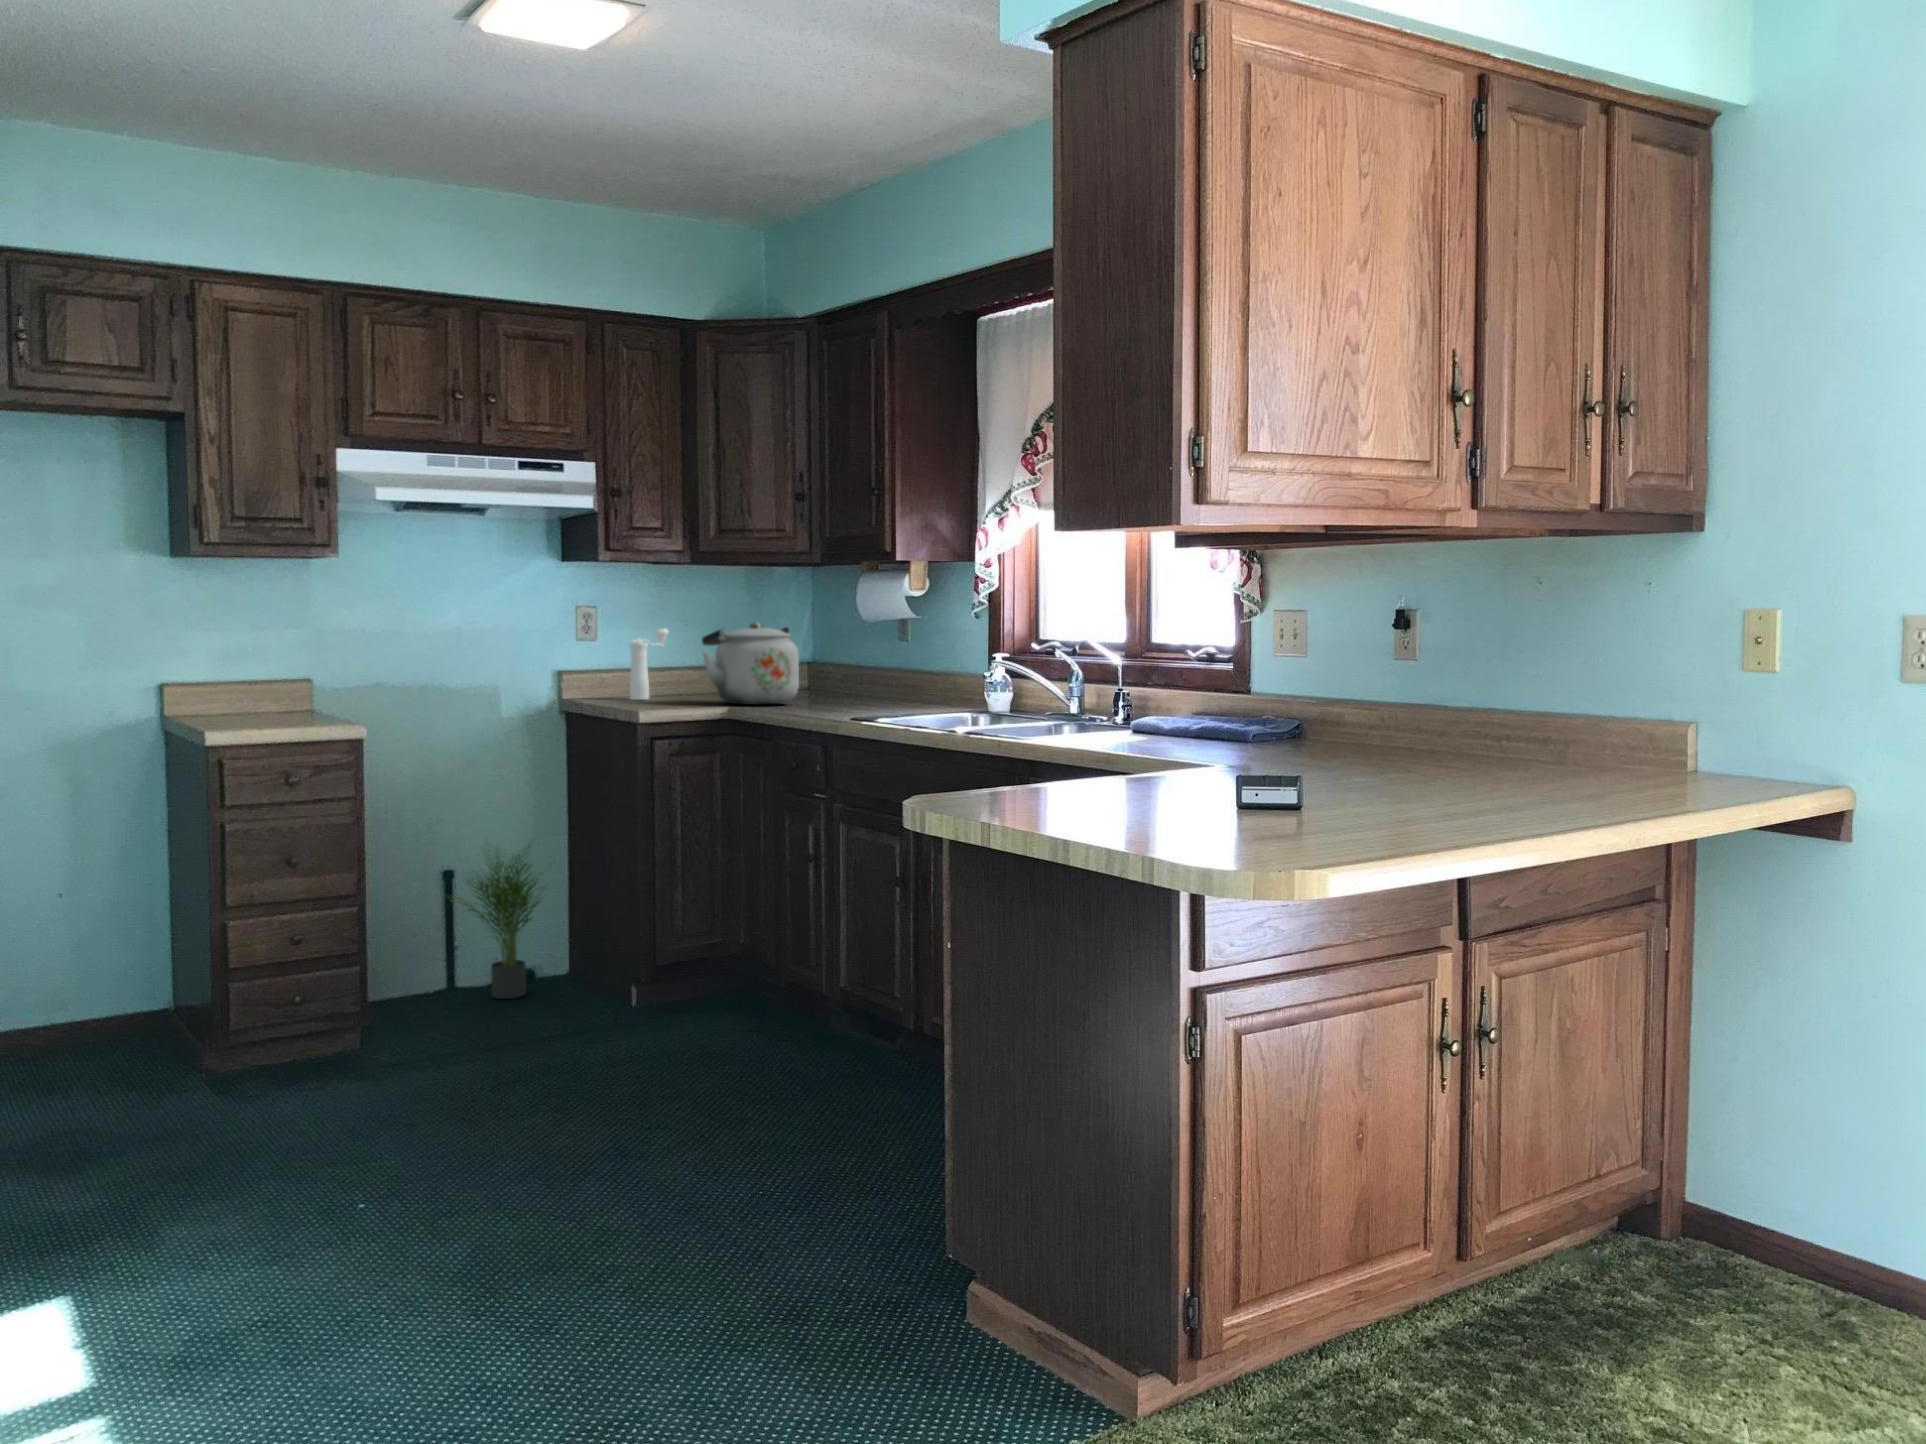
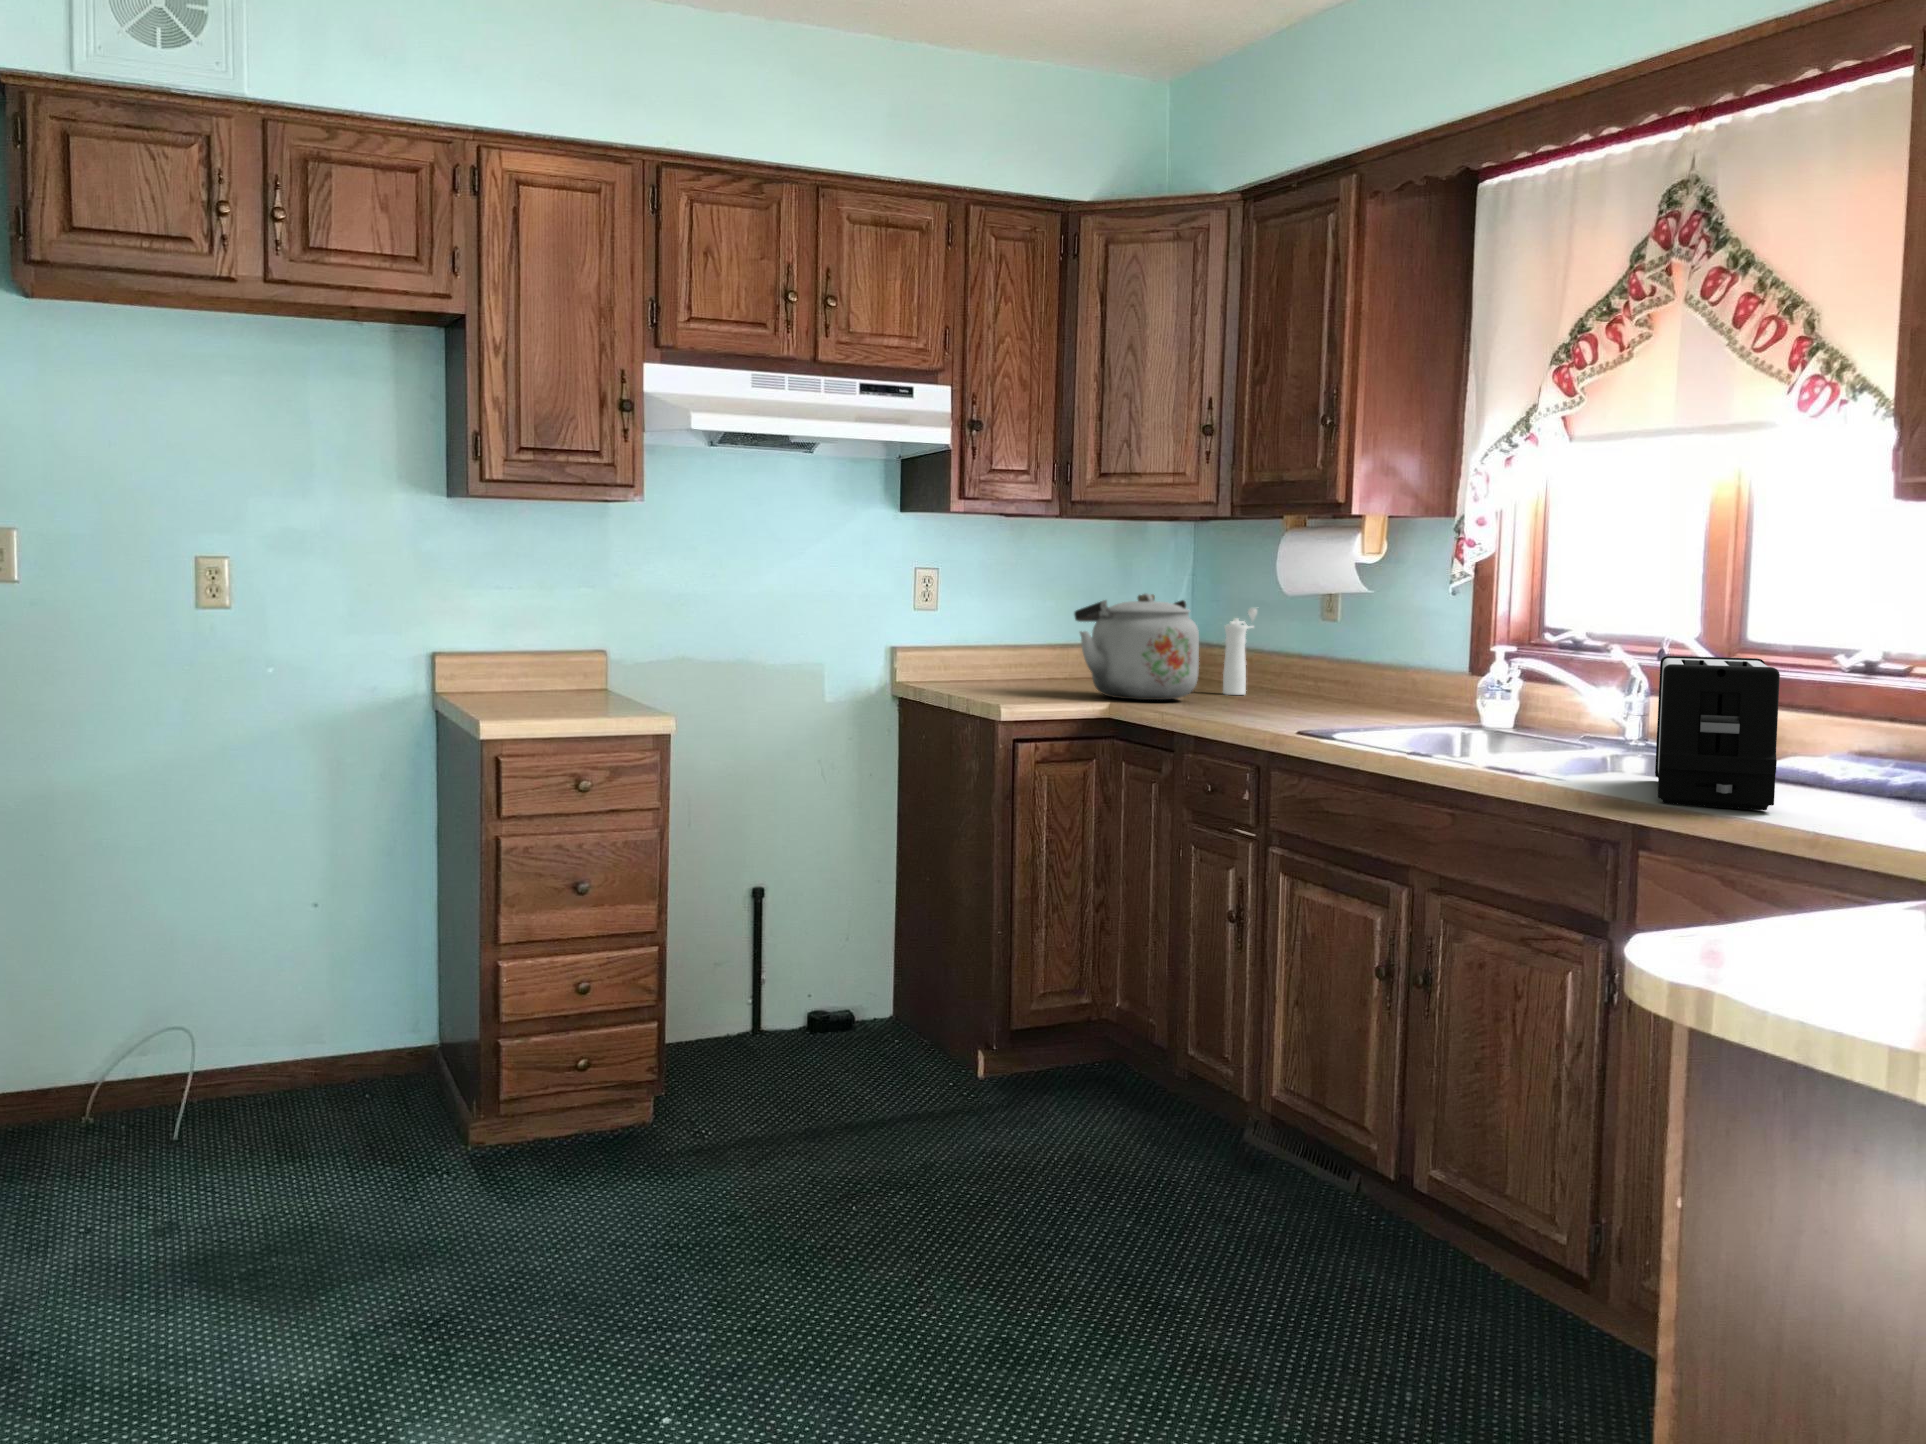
pepper mill: present [629,629,669,700] -> present [1223,608,1257,695]
toaster: none [1032,653,1120,748] -> present [1655,656,1780,810]
potted plant: present [459,846,544,999] -> none [742,845,890,1053]

